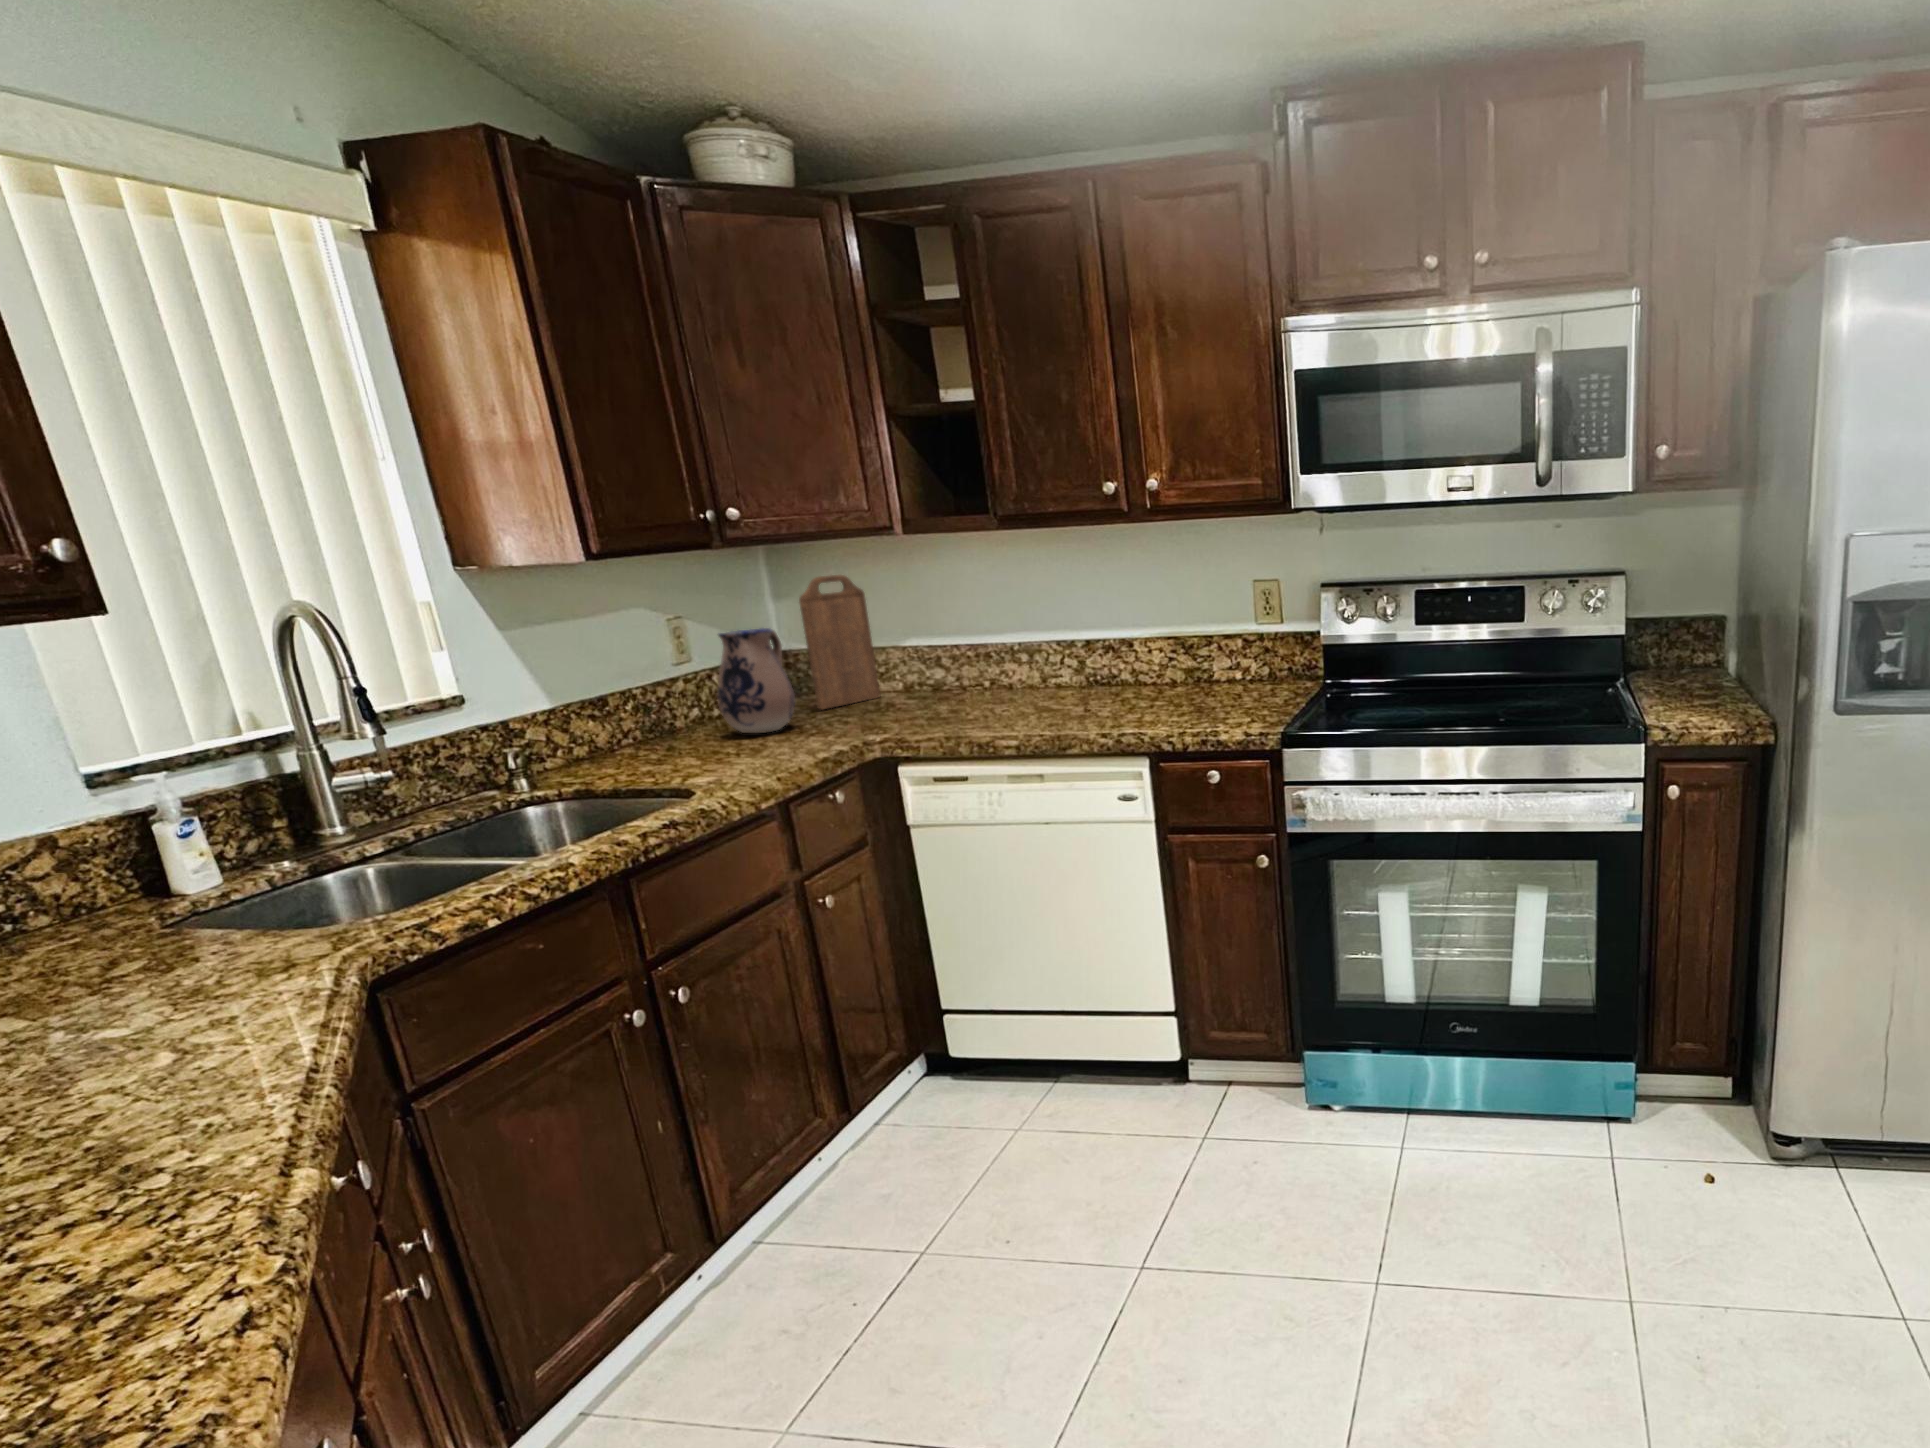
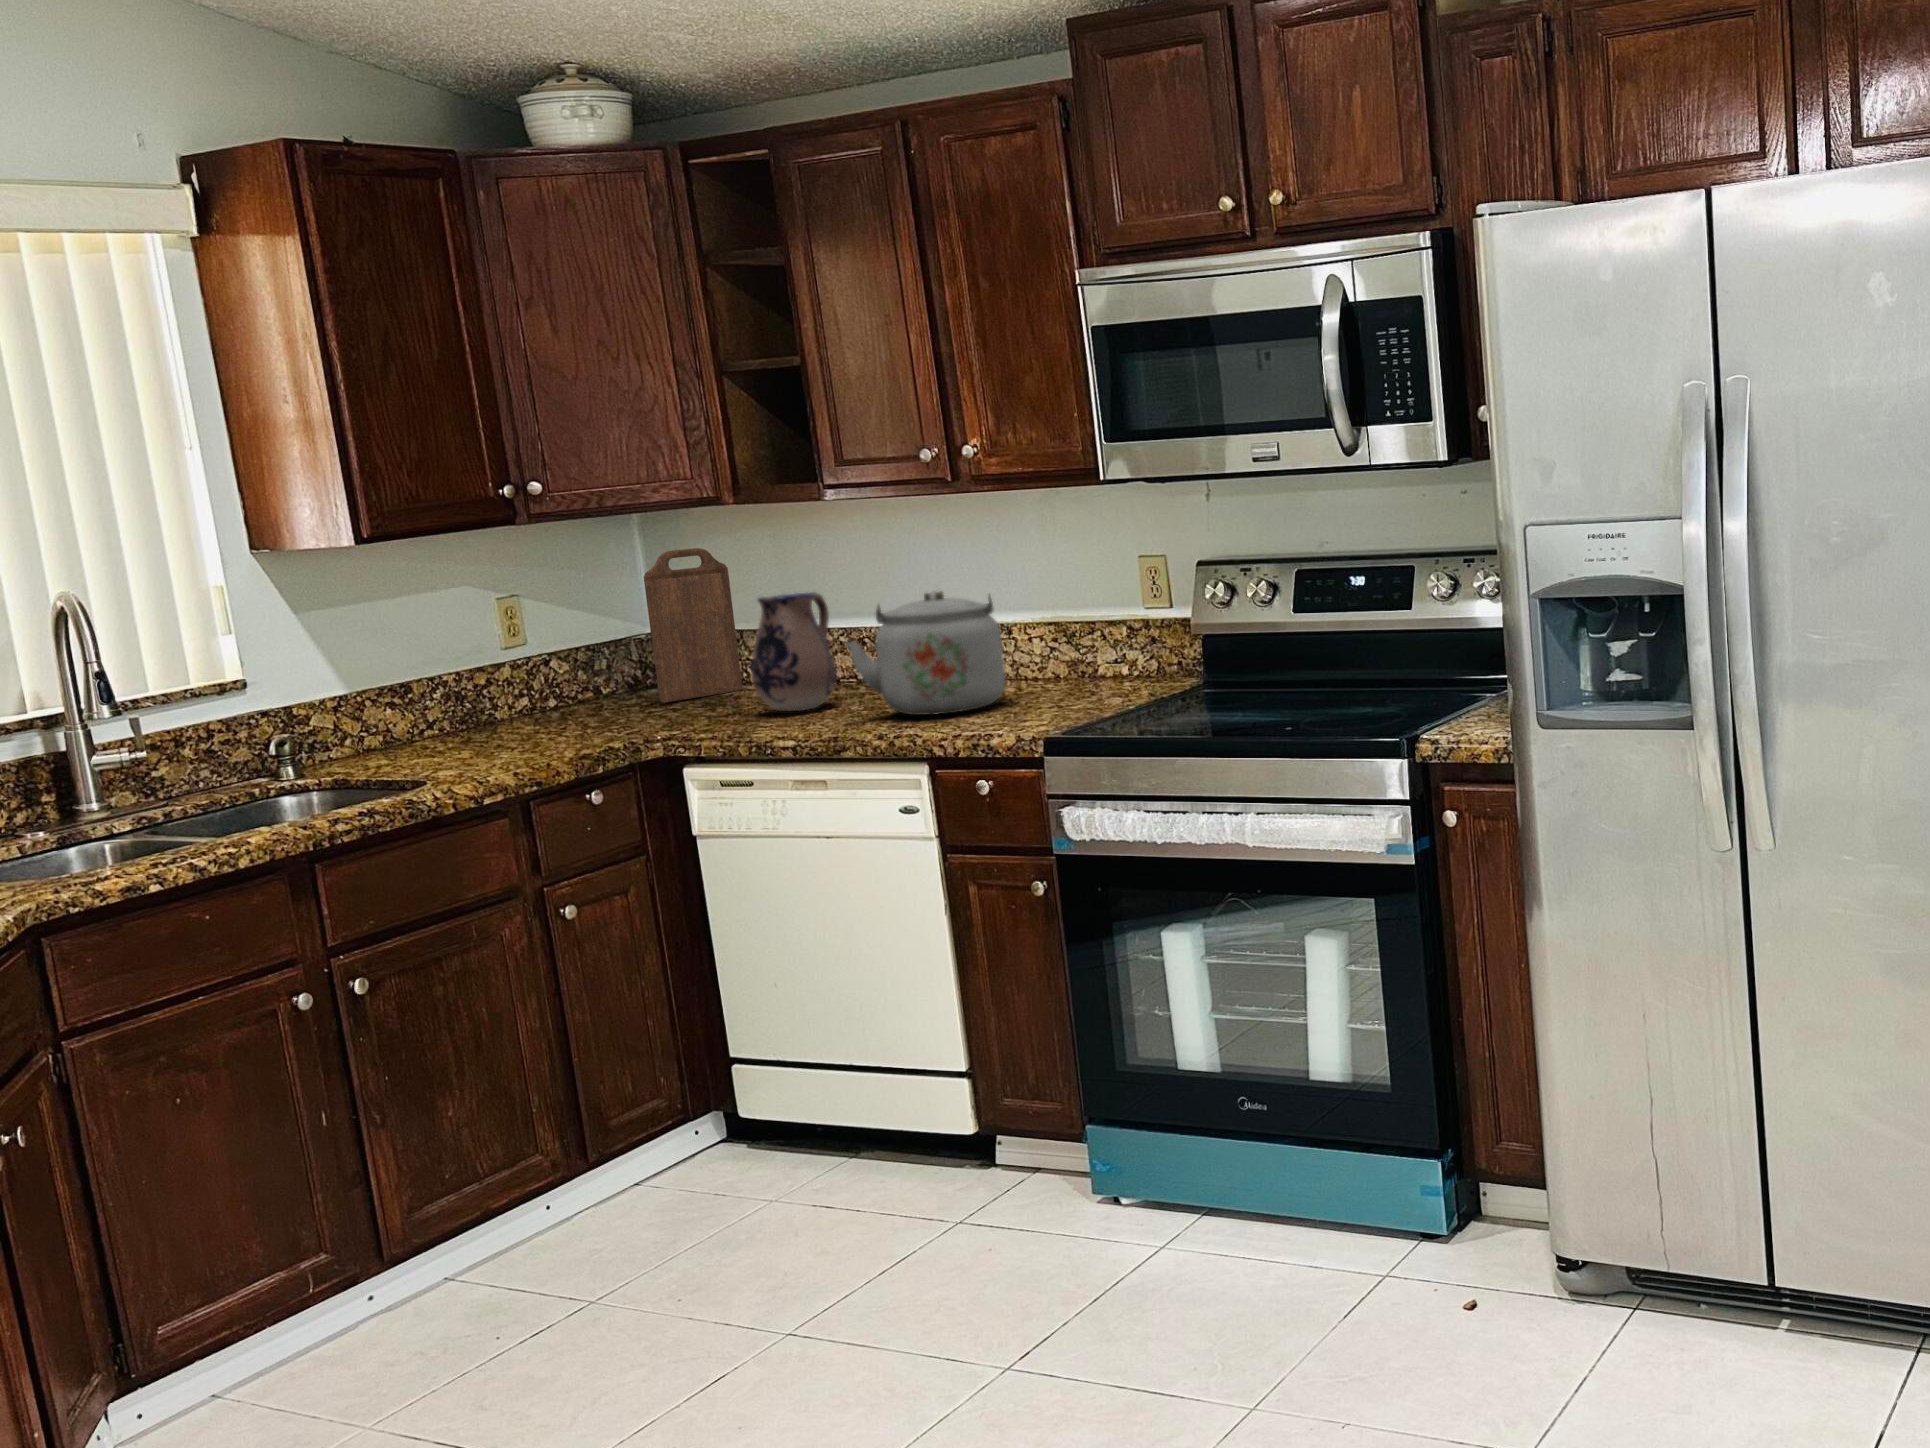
kettle: none [1043,608,1174,716] -> present [848,591,1005,715]
ceramic pitcher: present [717,628,795,733] -> present [752,592,836,711]

